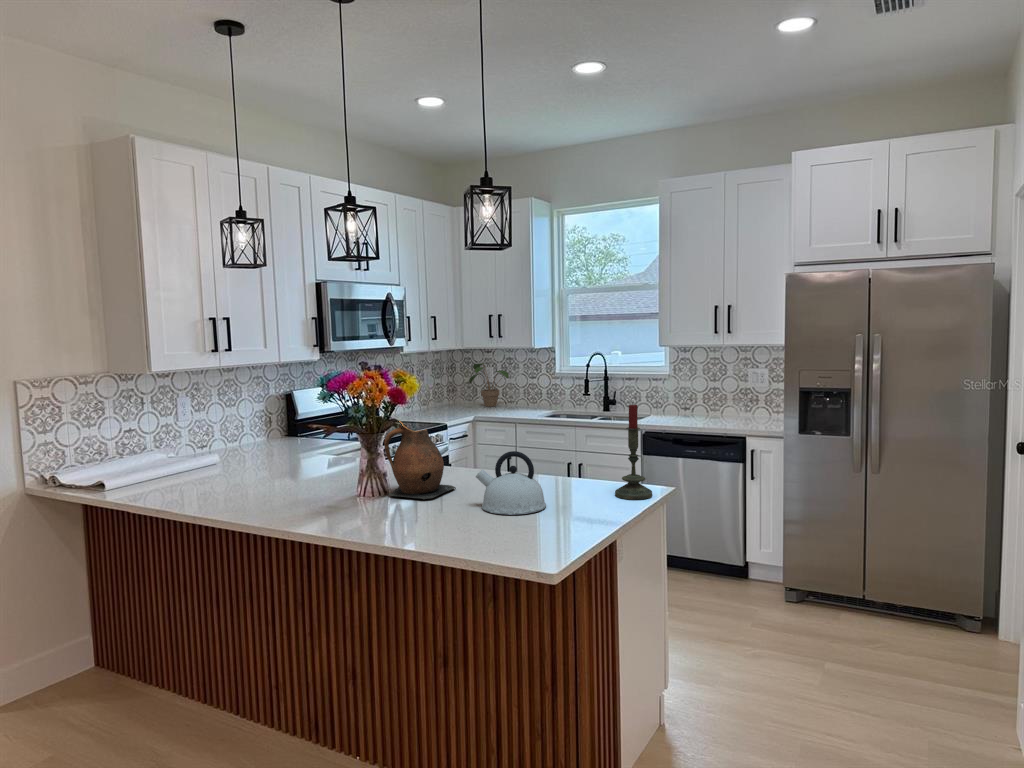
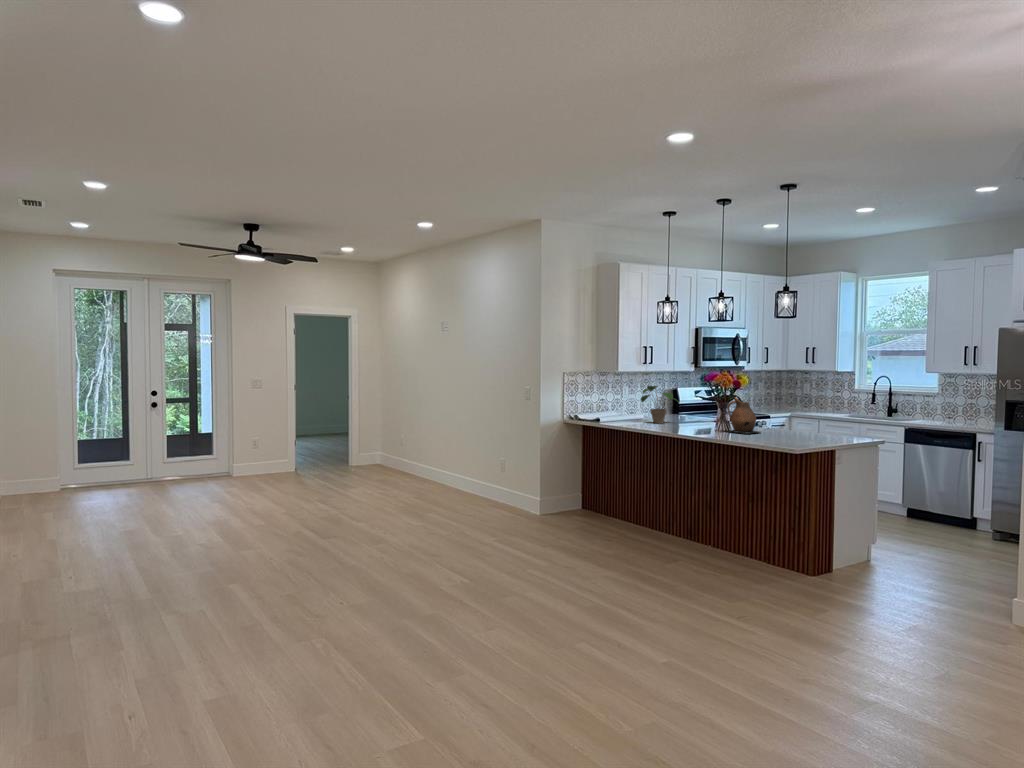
potted plant: present [469,363,509,407] -> present [641,386,673,424]
candle: present [615,404,652,500] -> none [845,394,866,442]
kettle: present [476,451,546,515] -> none [770,412,805,440]

